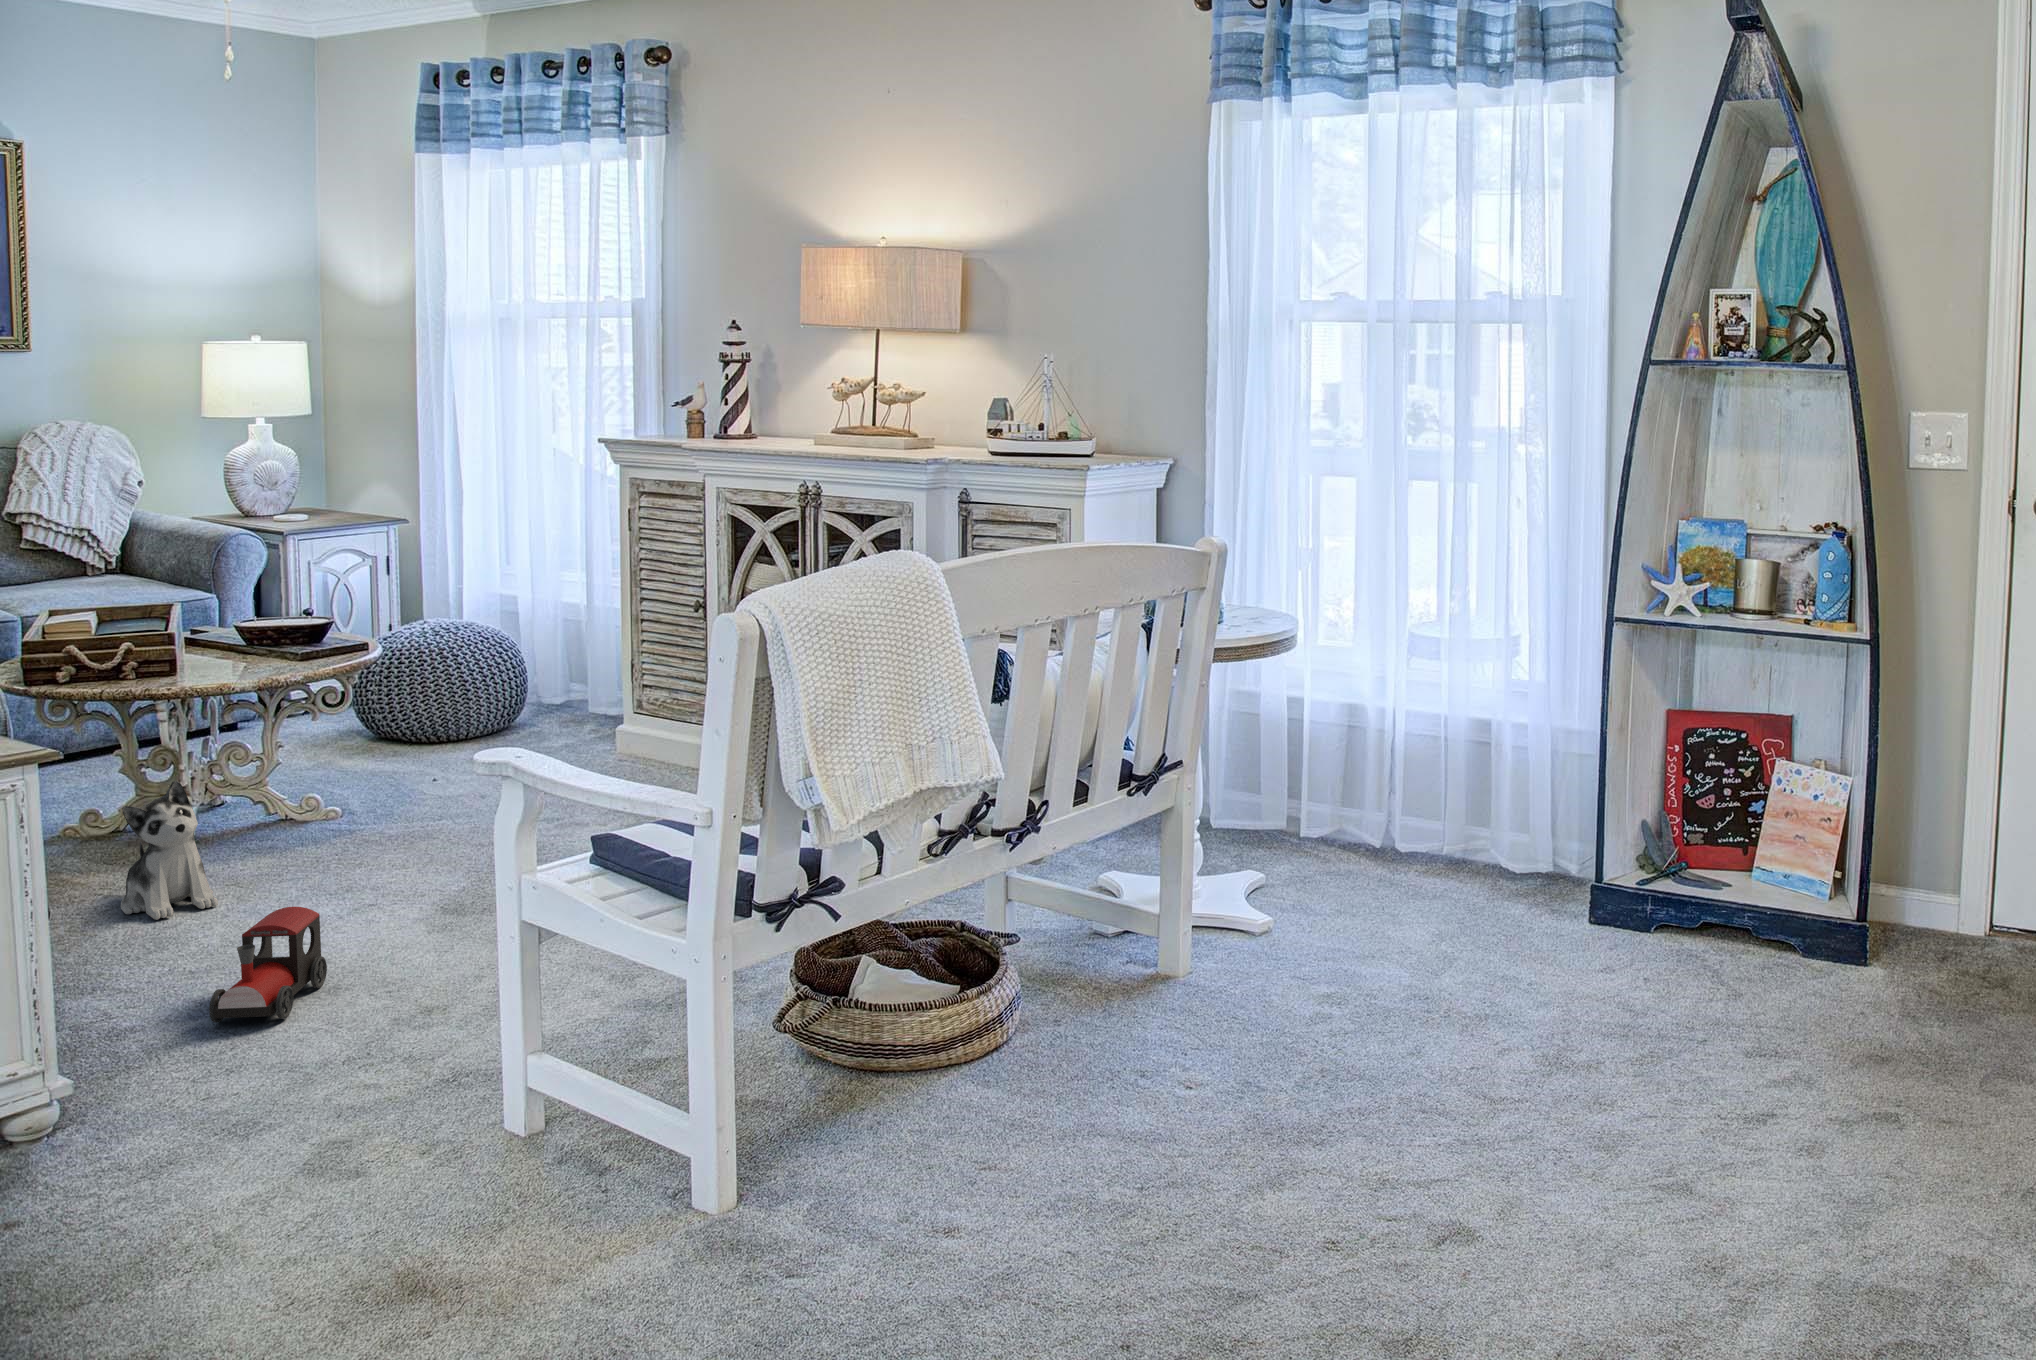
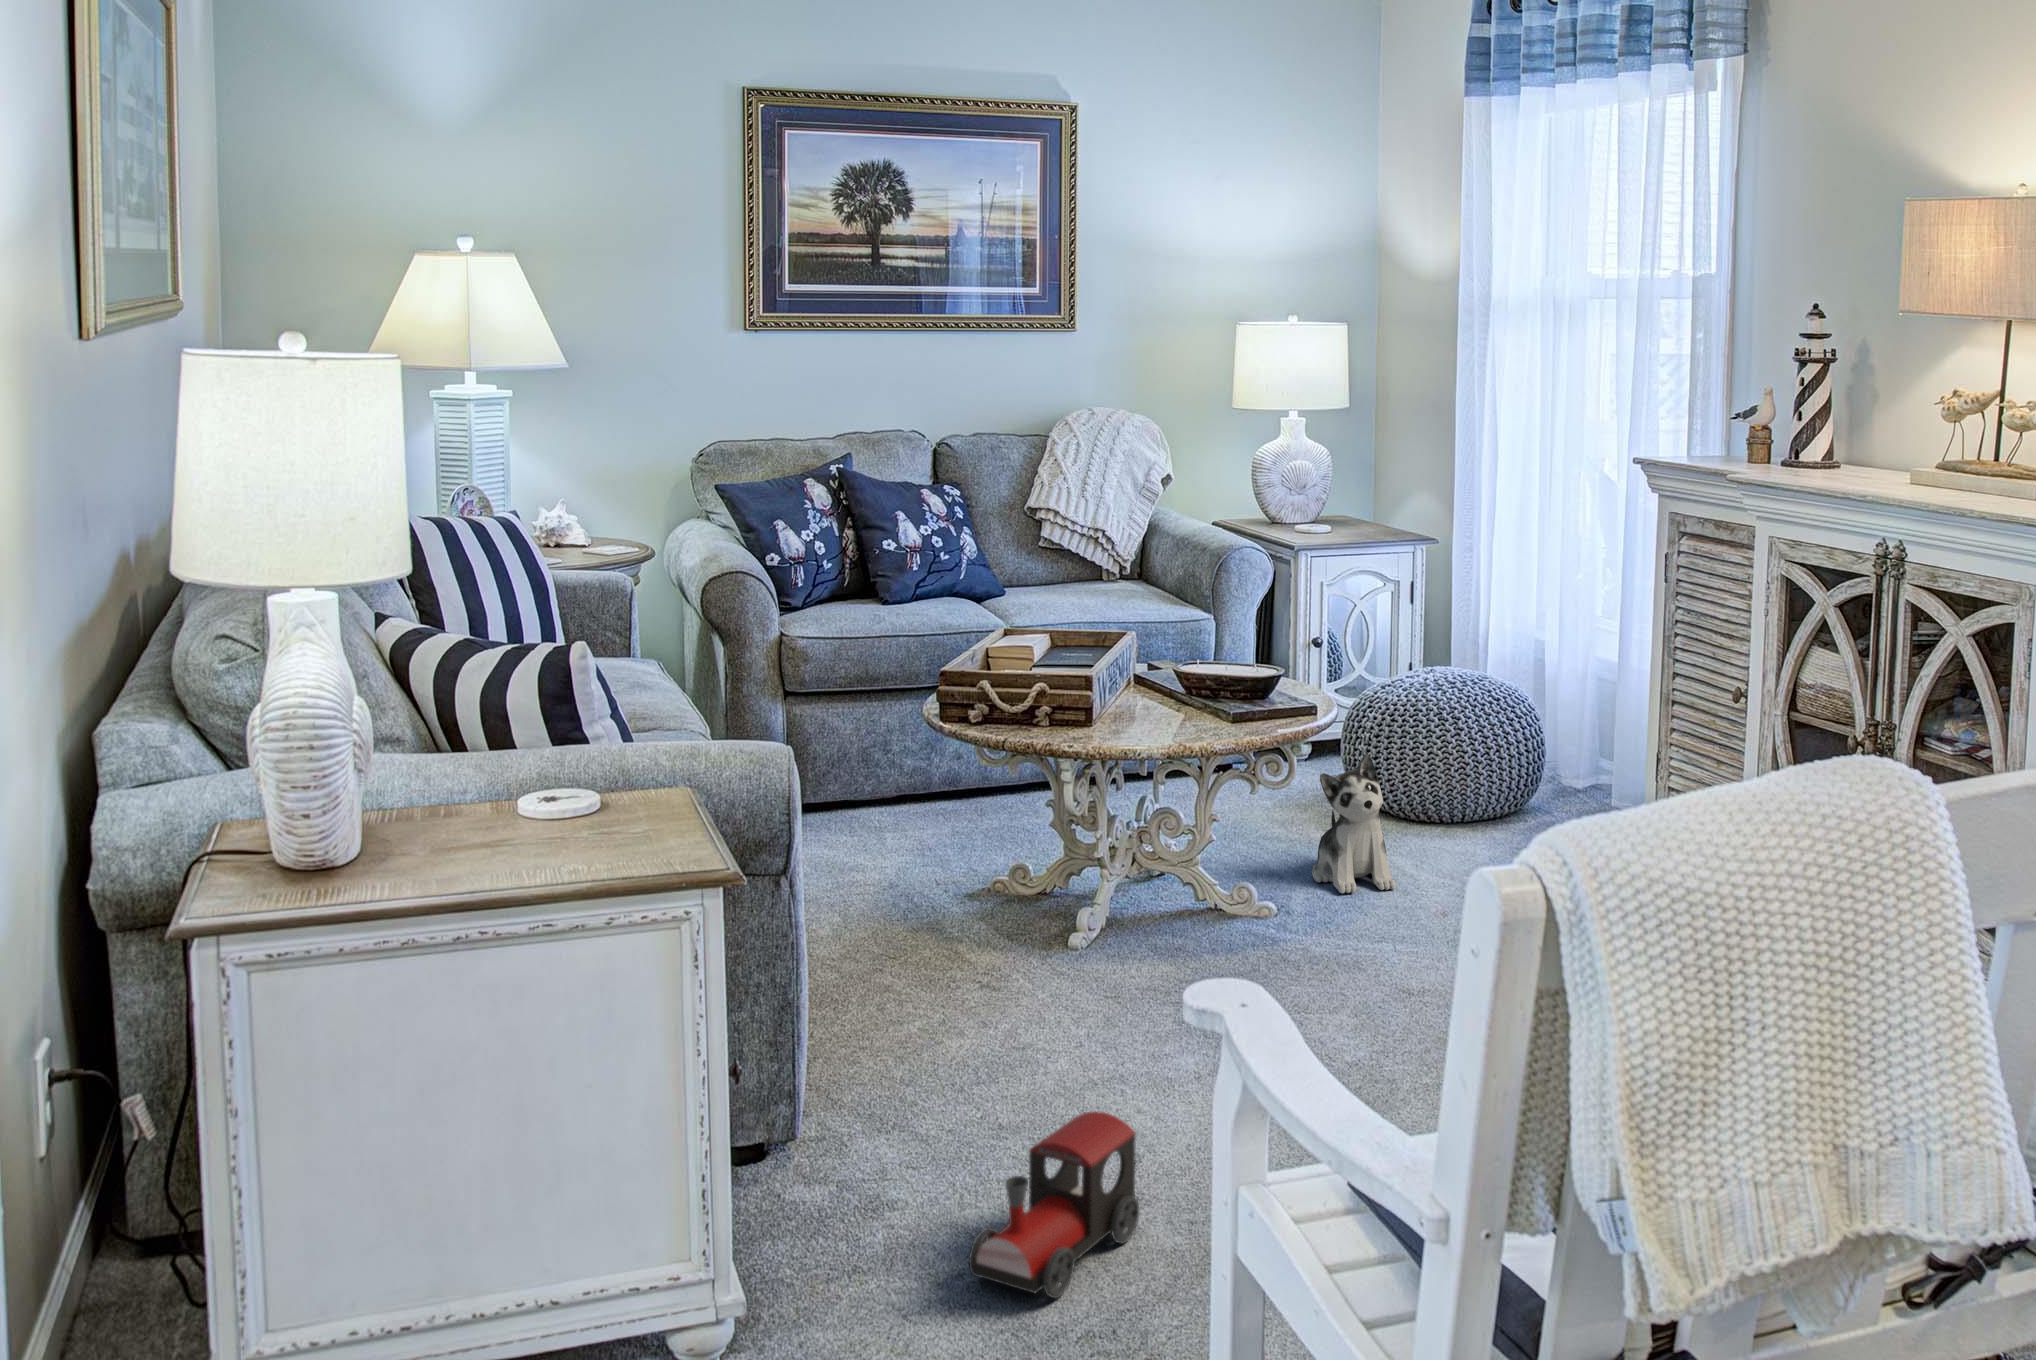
plush toy: present [121,780,218,920] -> present [1312,754,1396,894]

